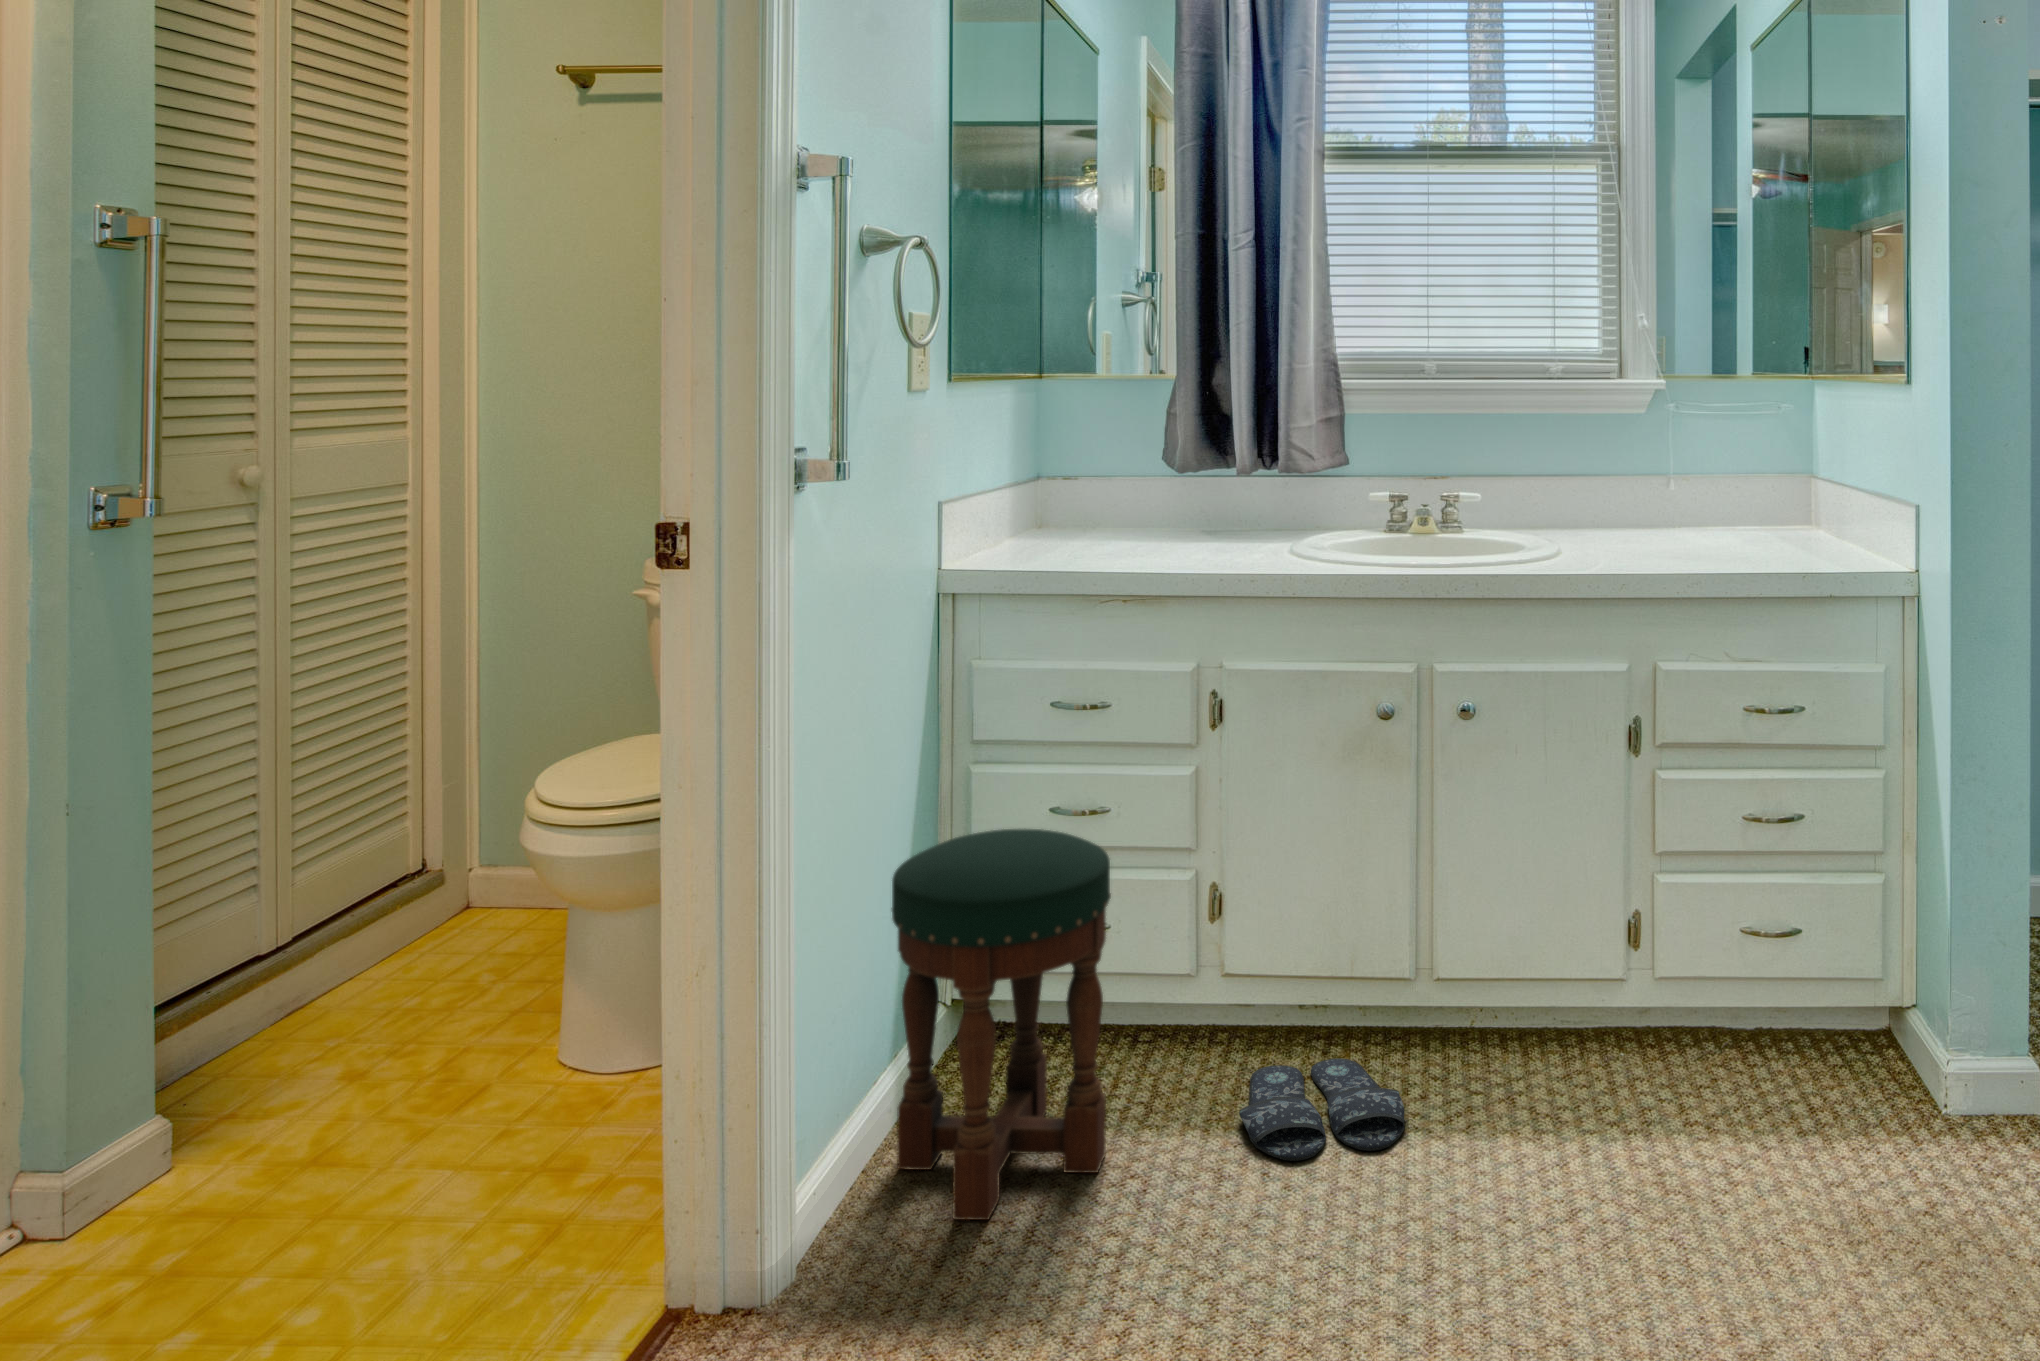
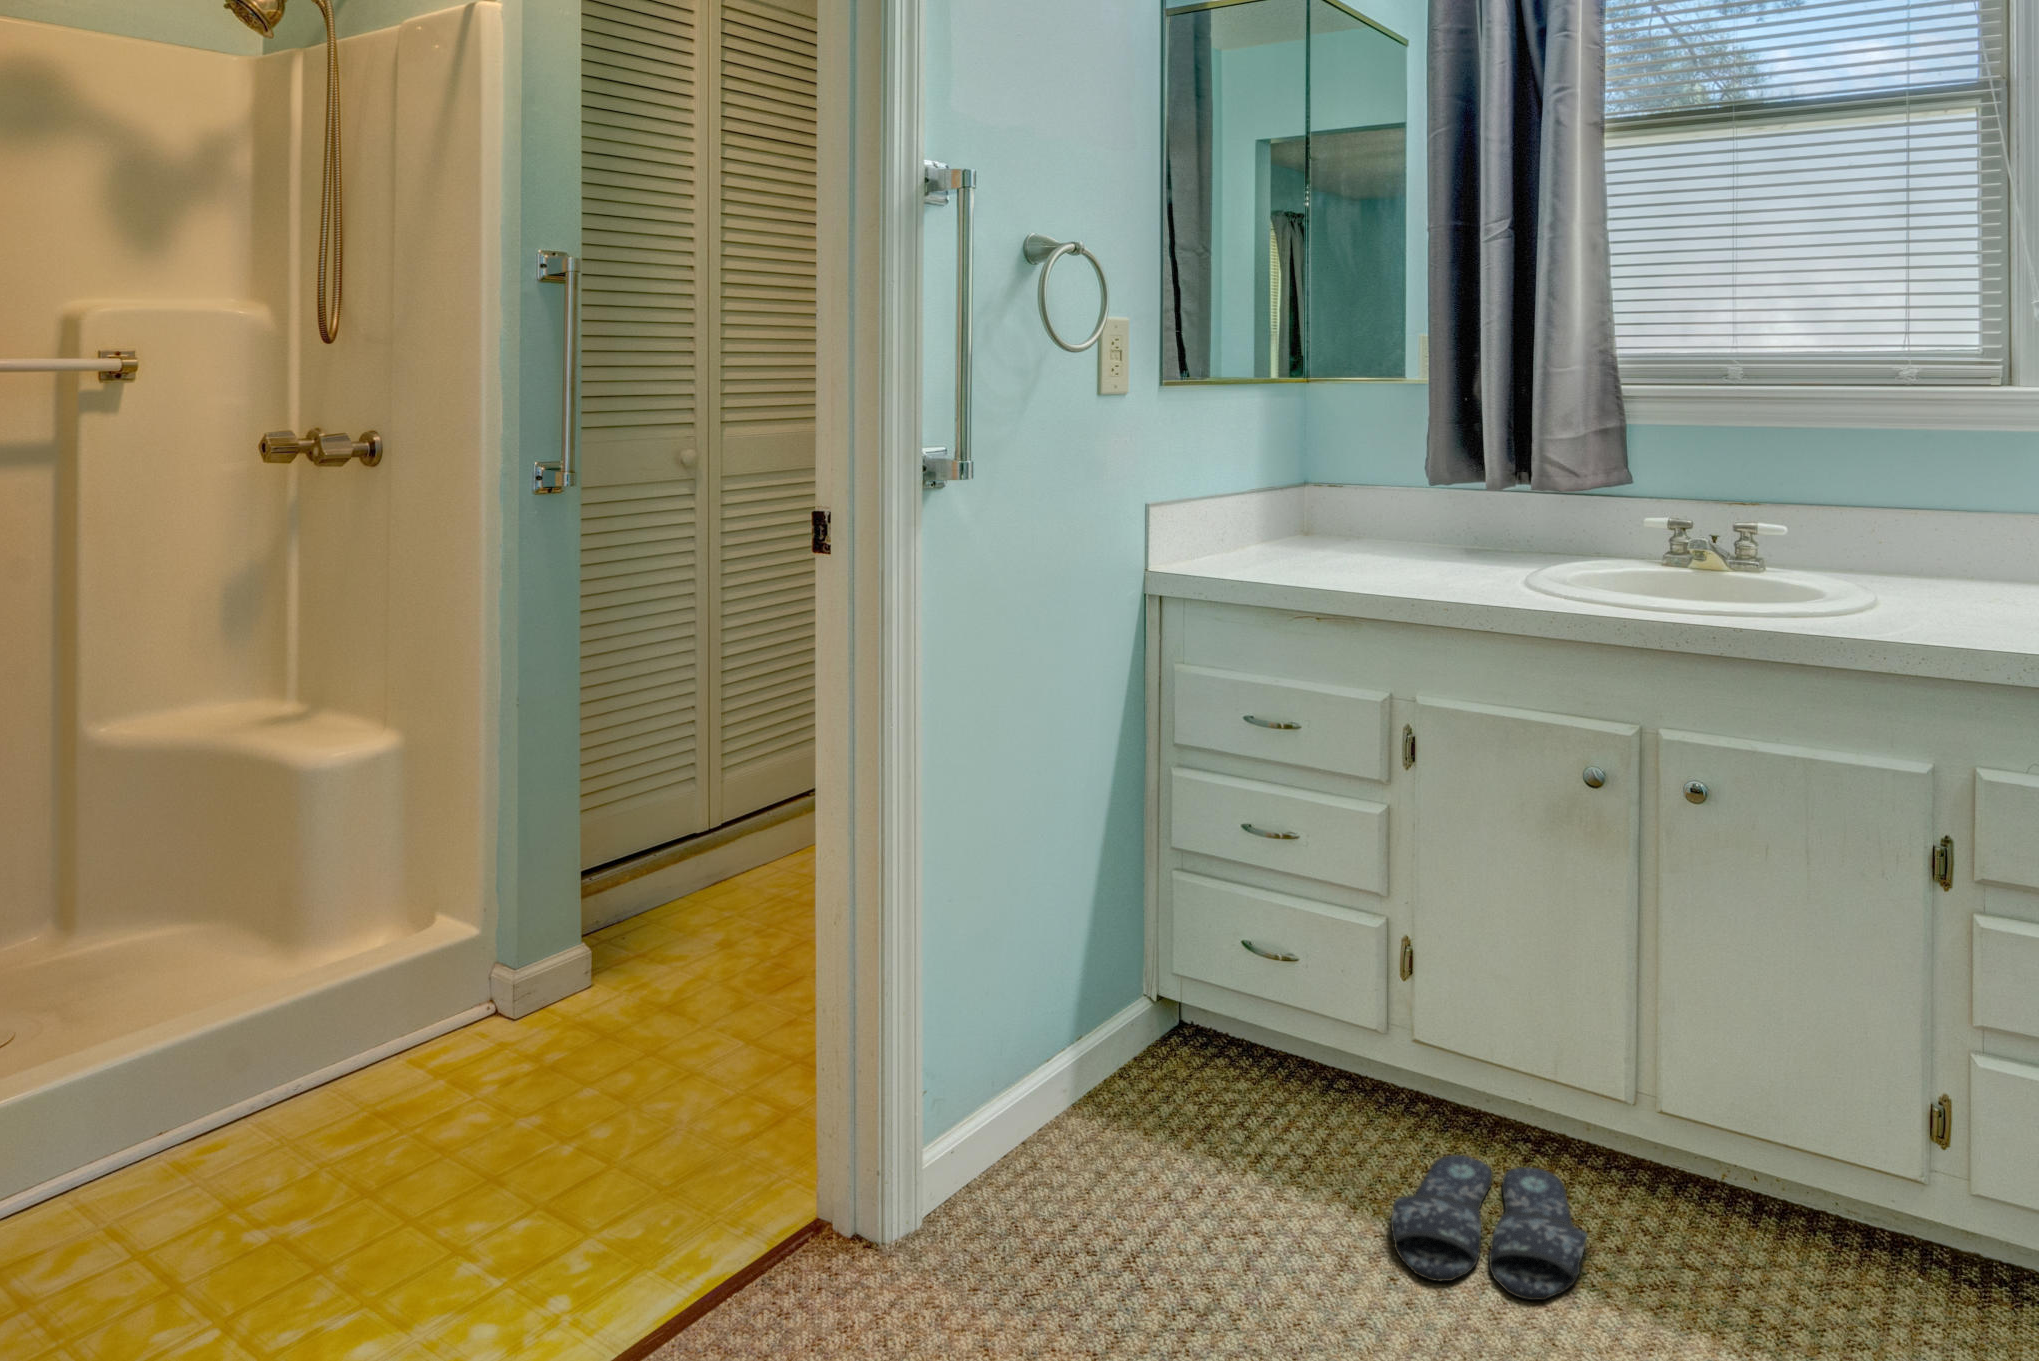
stool: present [891,829,1111,1220] -> none [1040,835,1255,1235]

